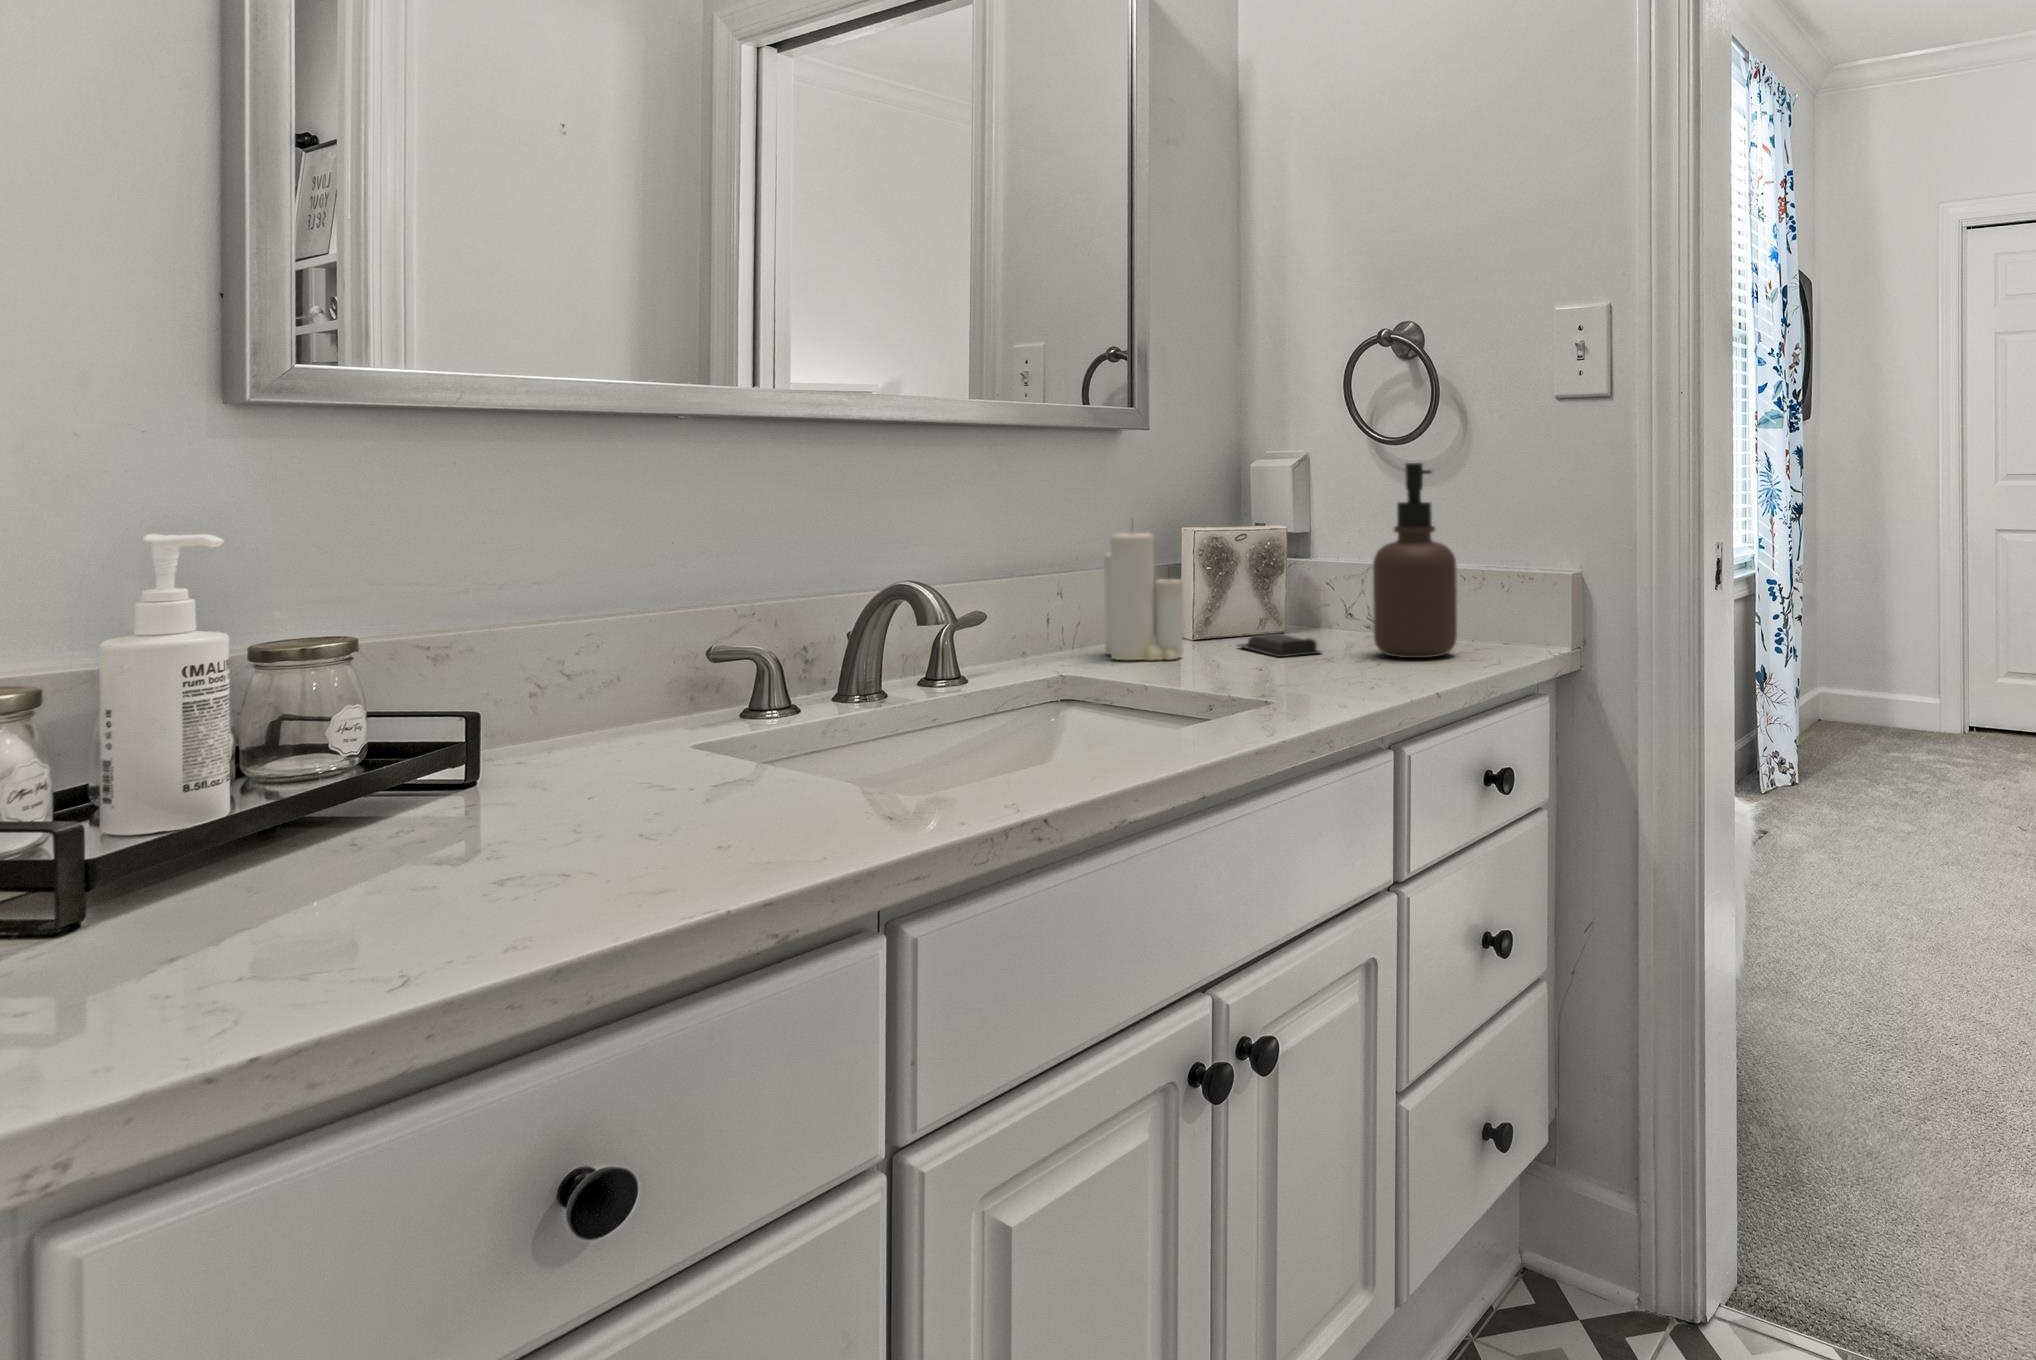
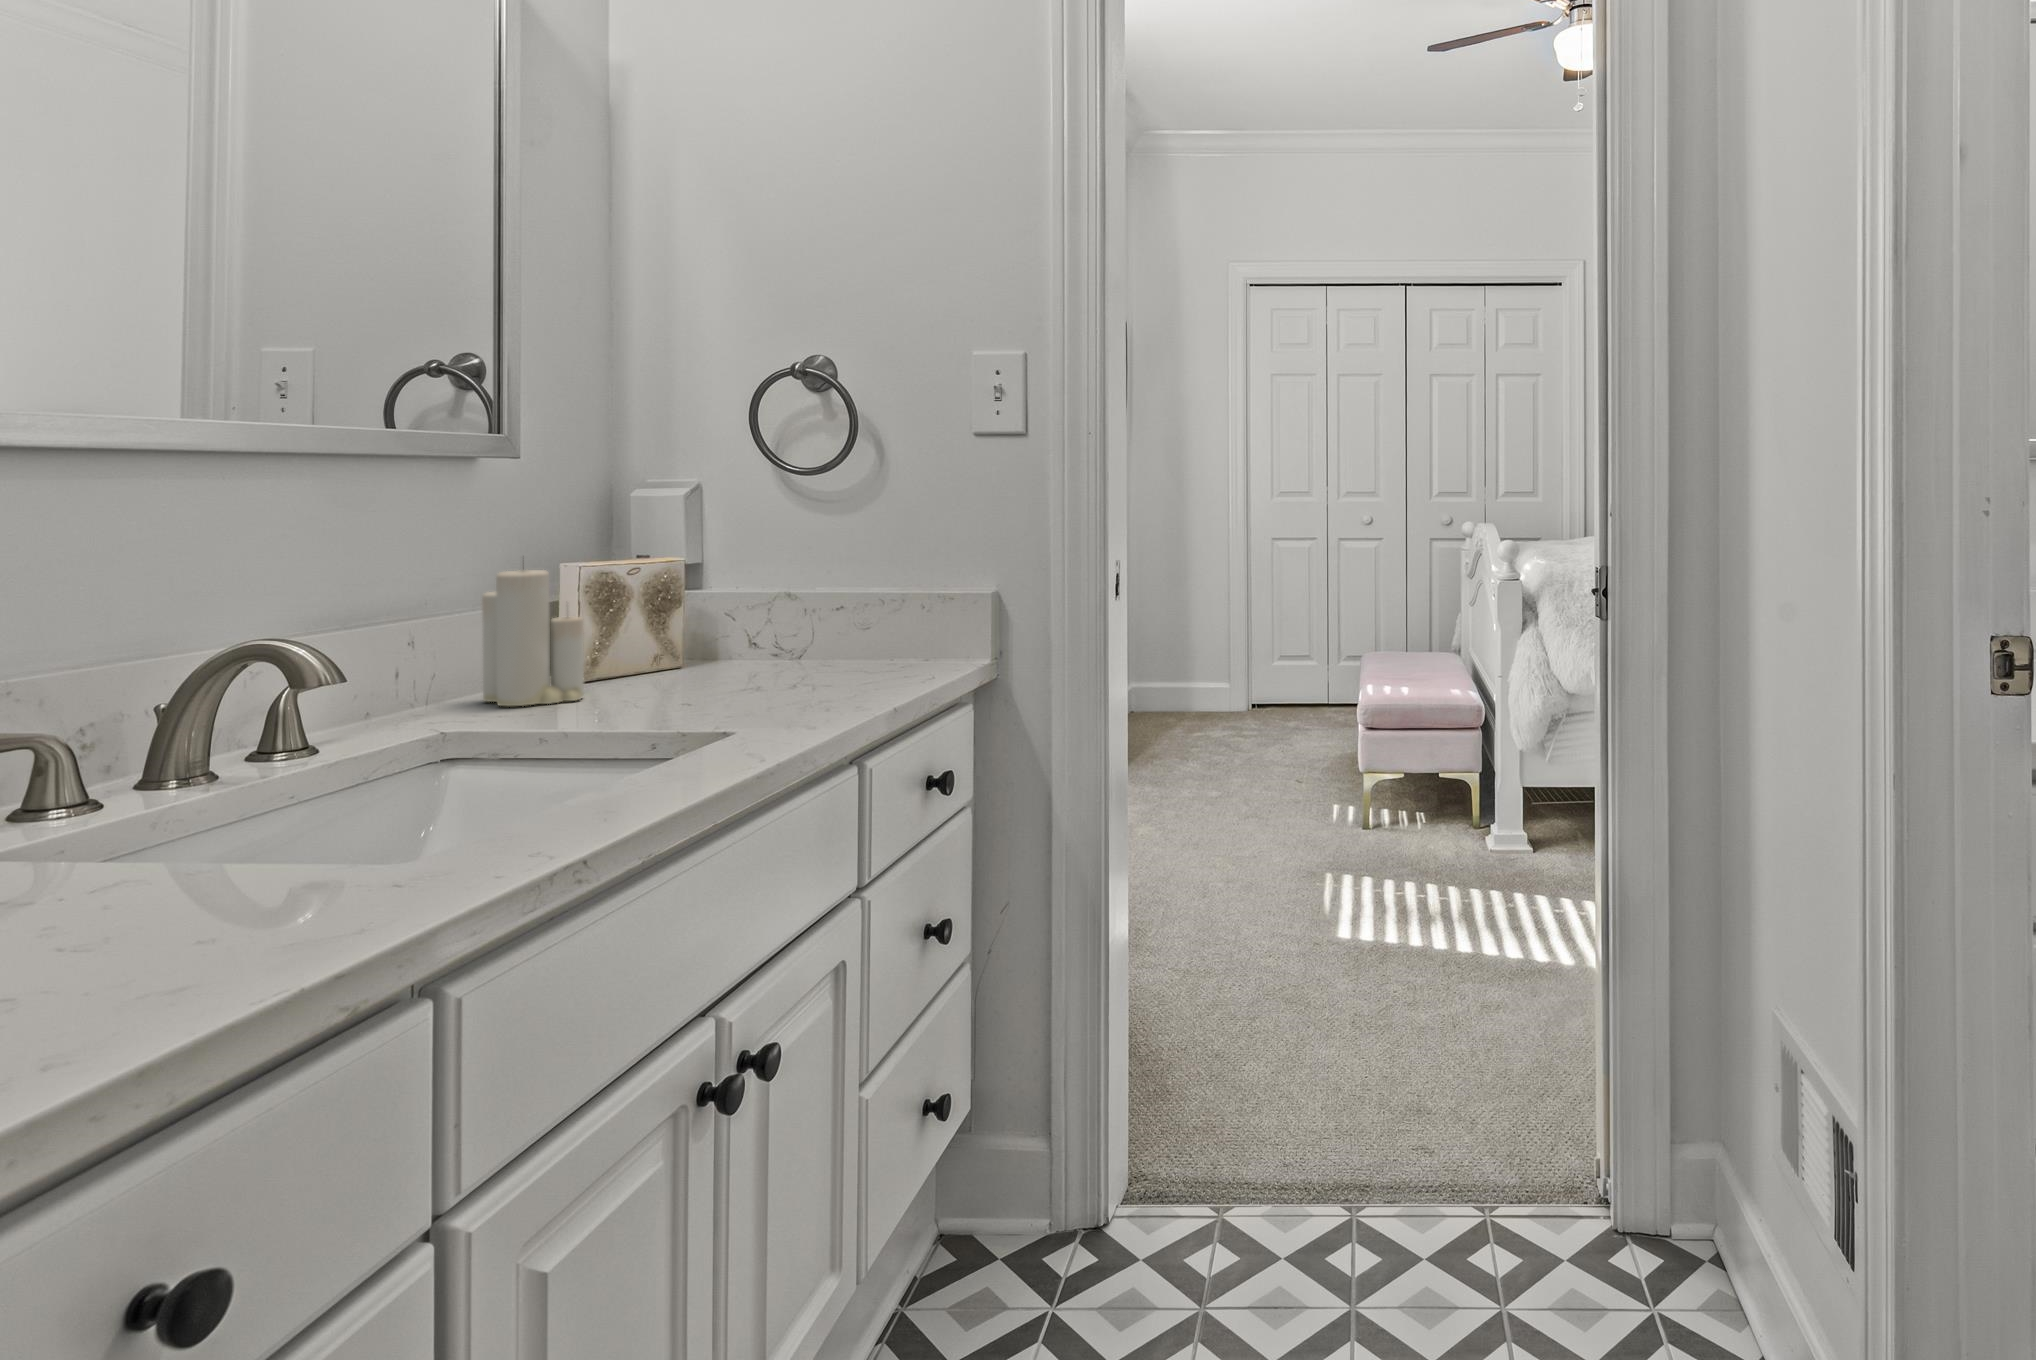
soap dispenser: present [1373,463,1457,658] -> none [796,492,880,678]
soap bar: present [1238,633,1321,657] -> none [636,665,741,689]

